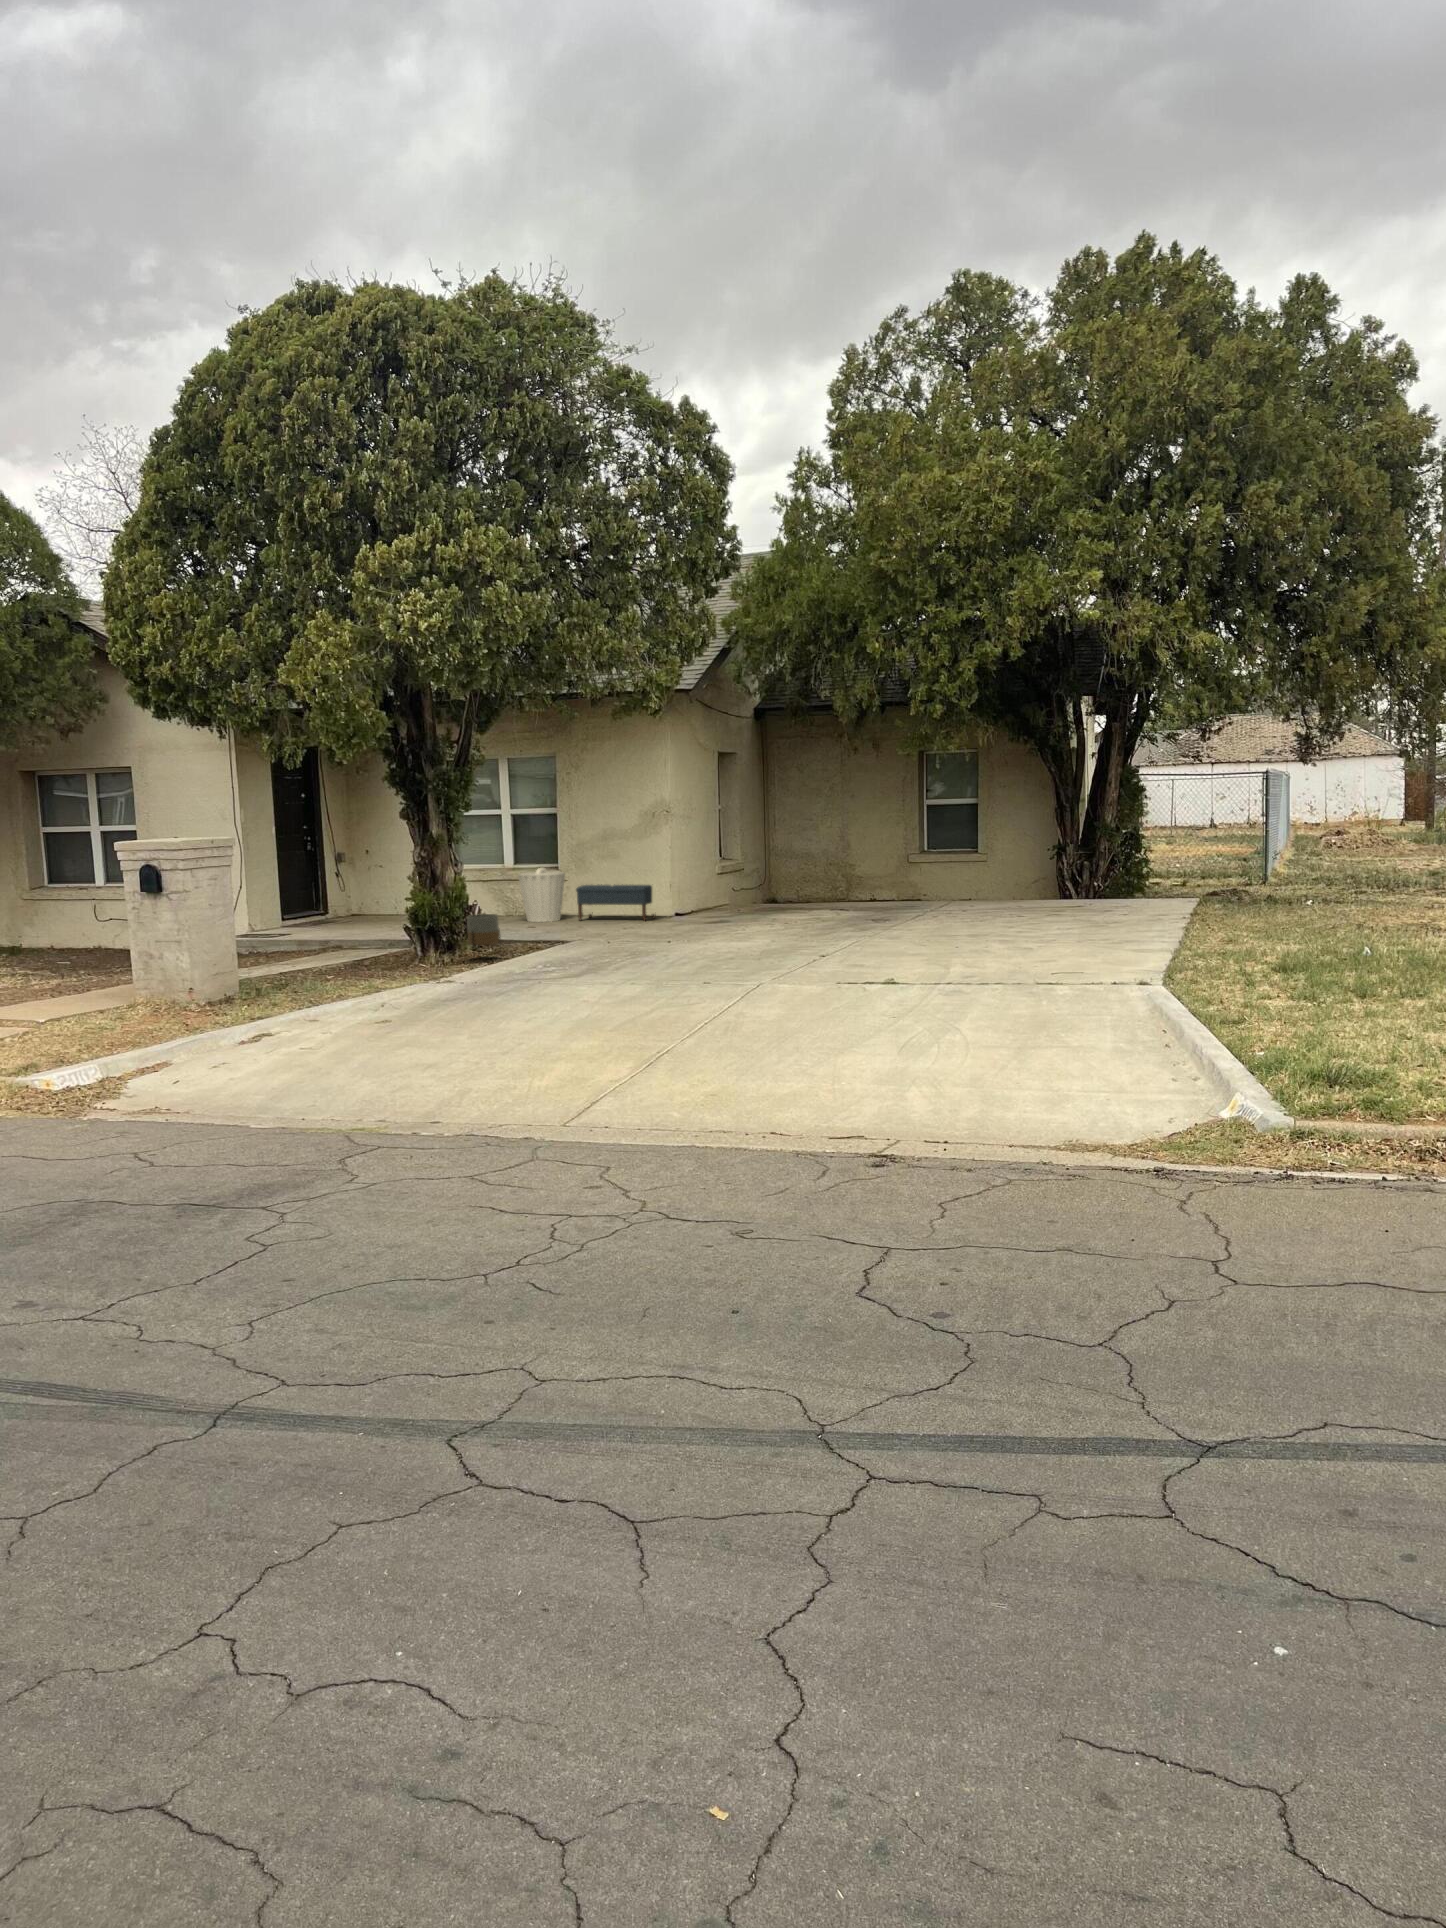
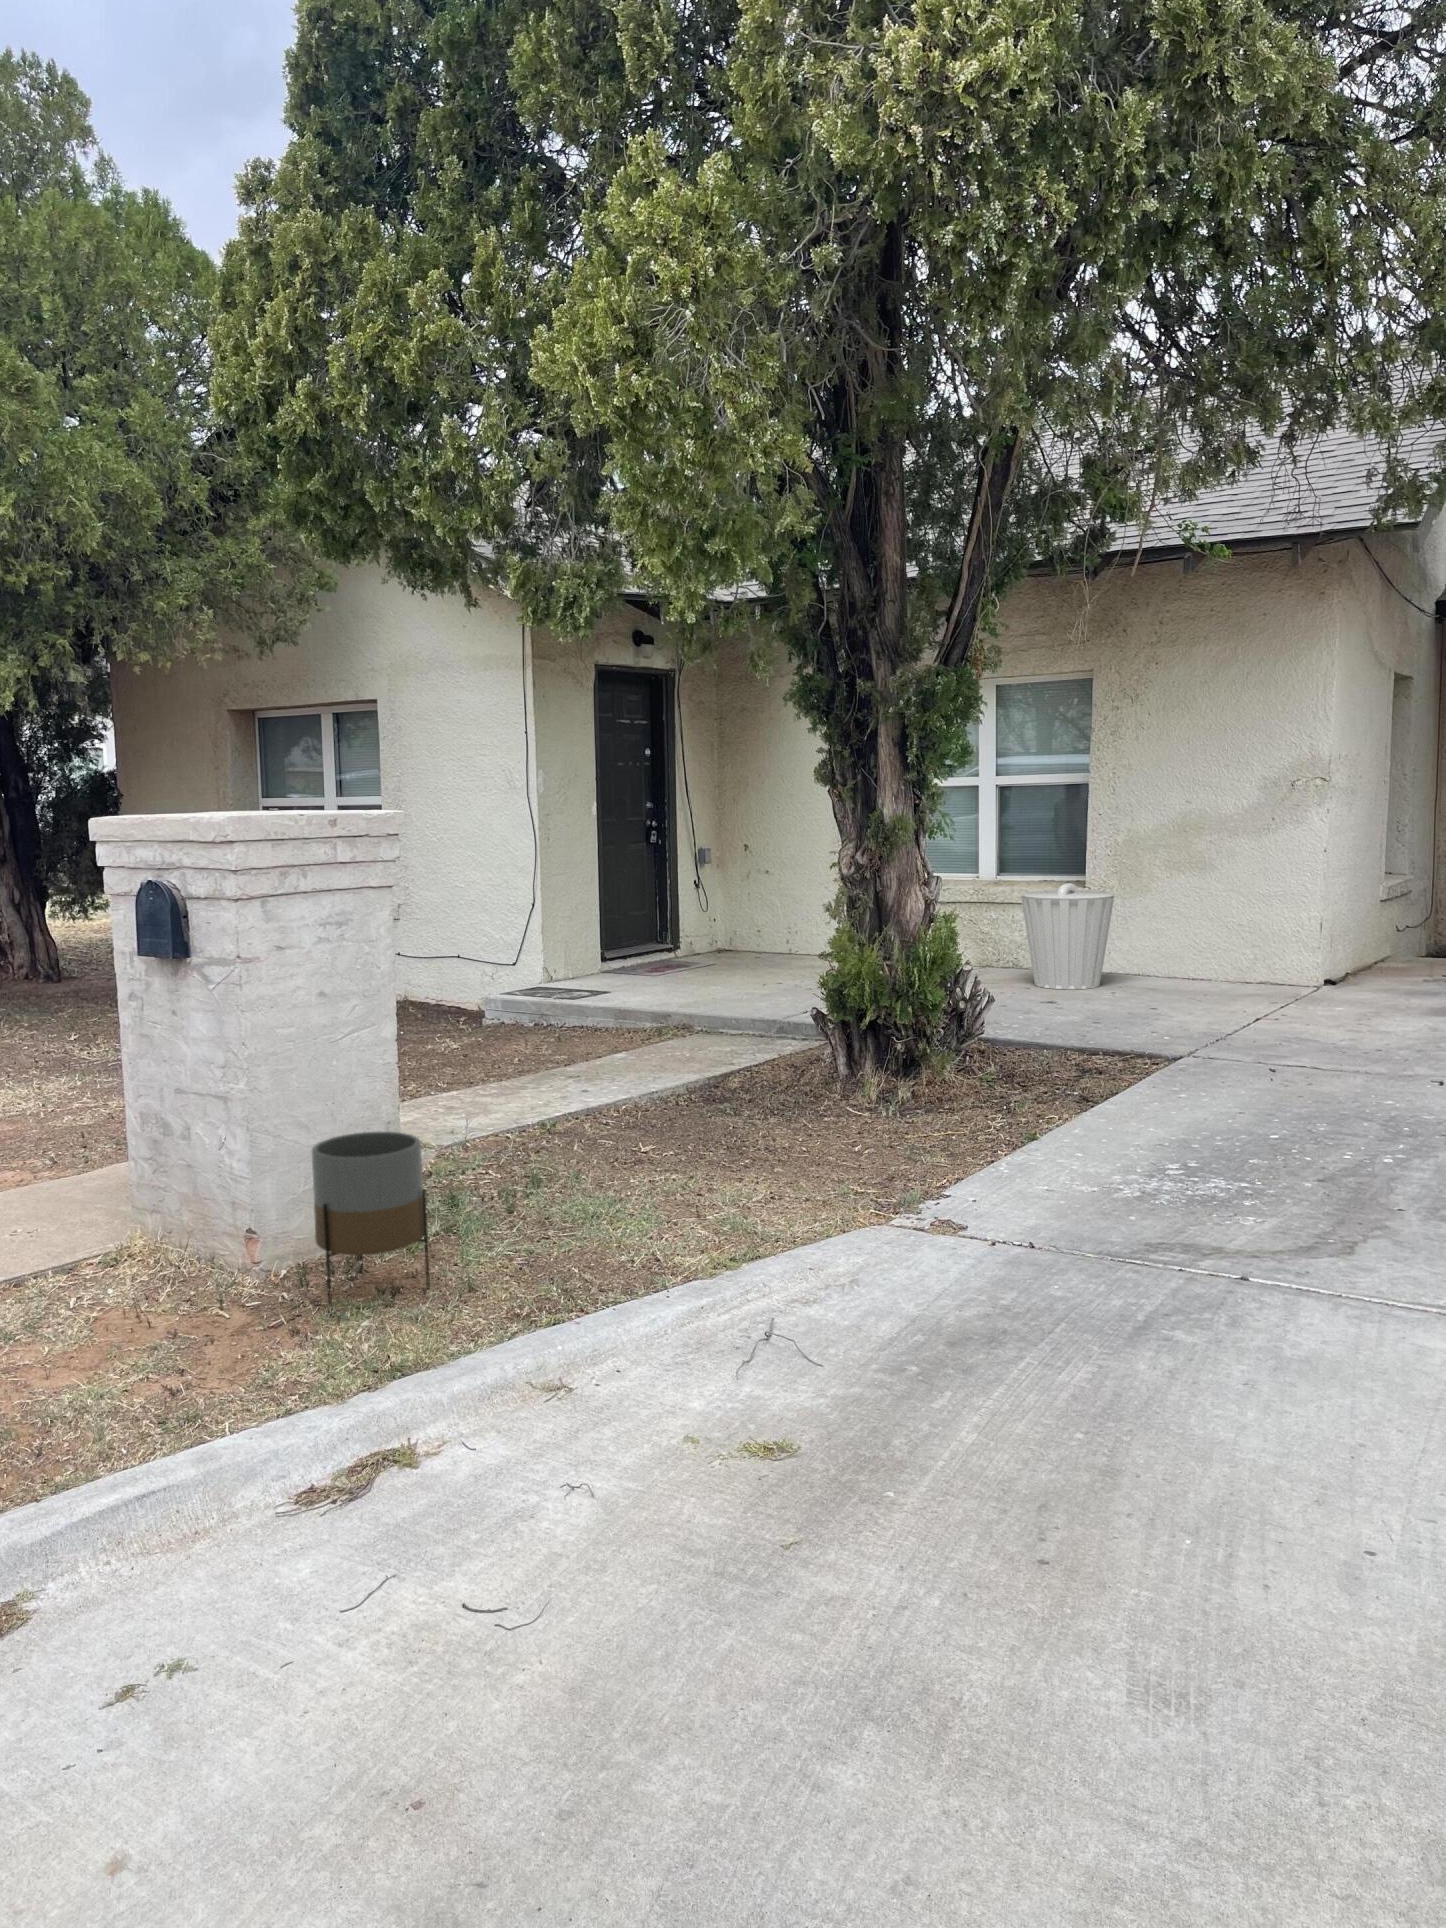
bench: present [576,884,655,921] -> none [1137,919,1308,1001]
planter: present [467,914,500,946] -> present [312,1132,430,1306]

